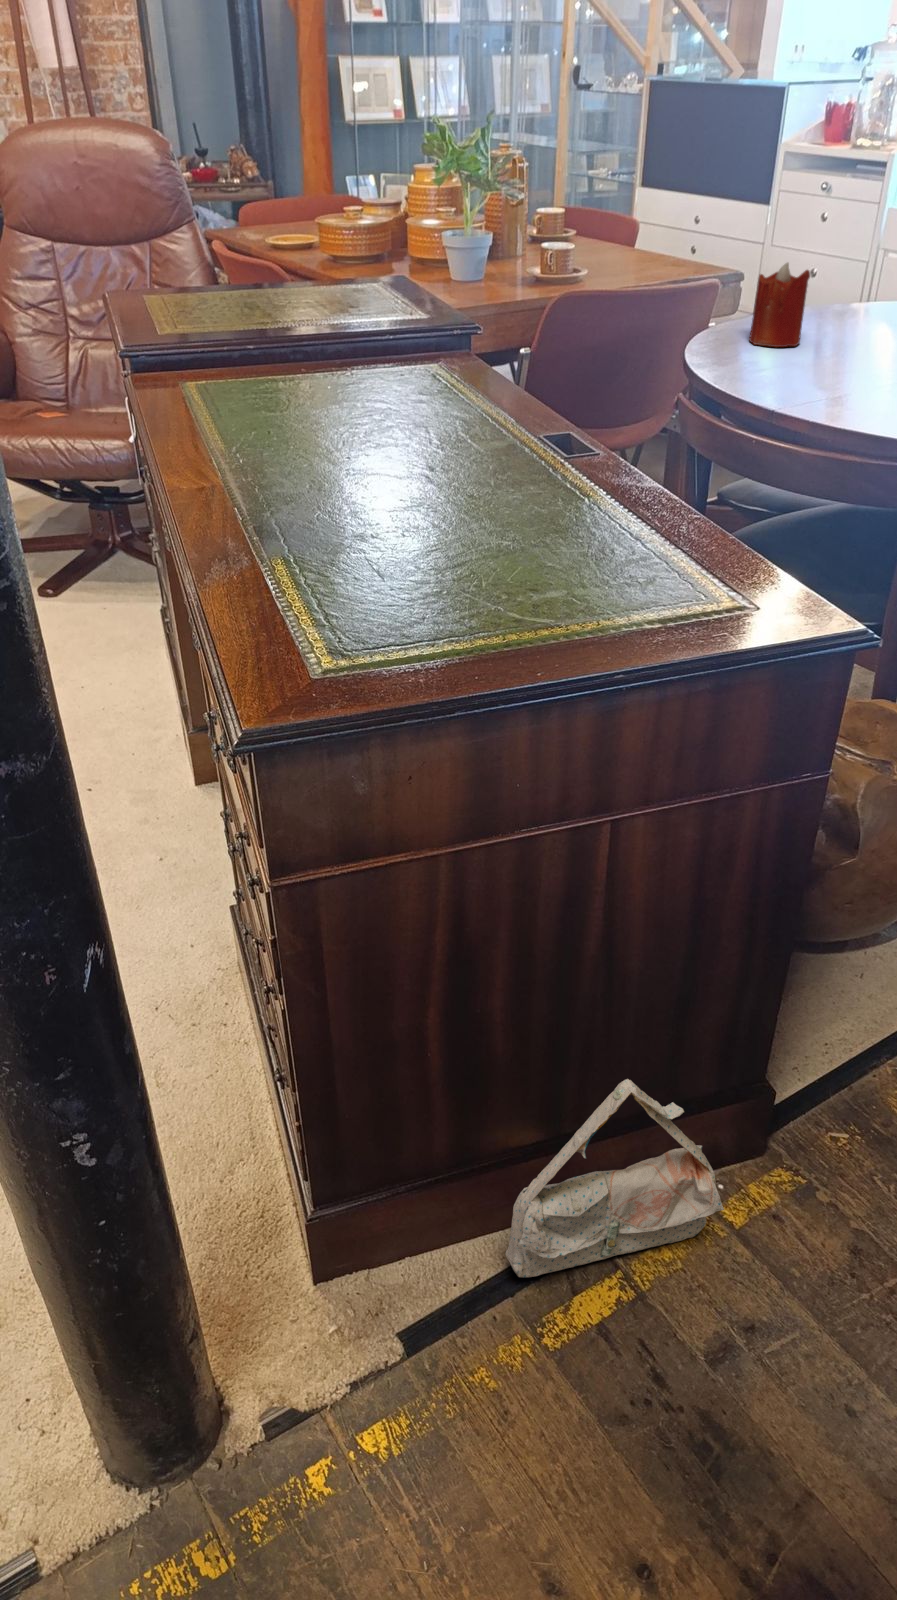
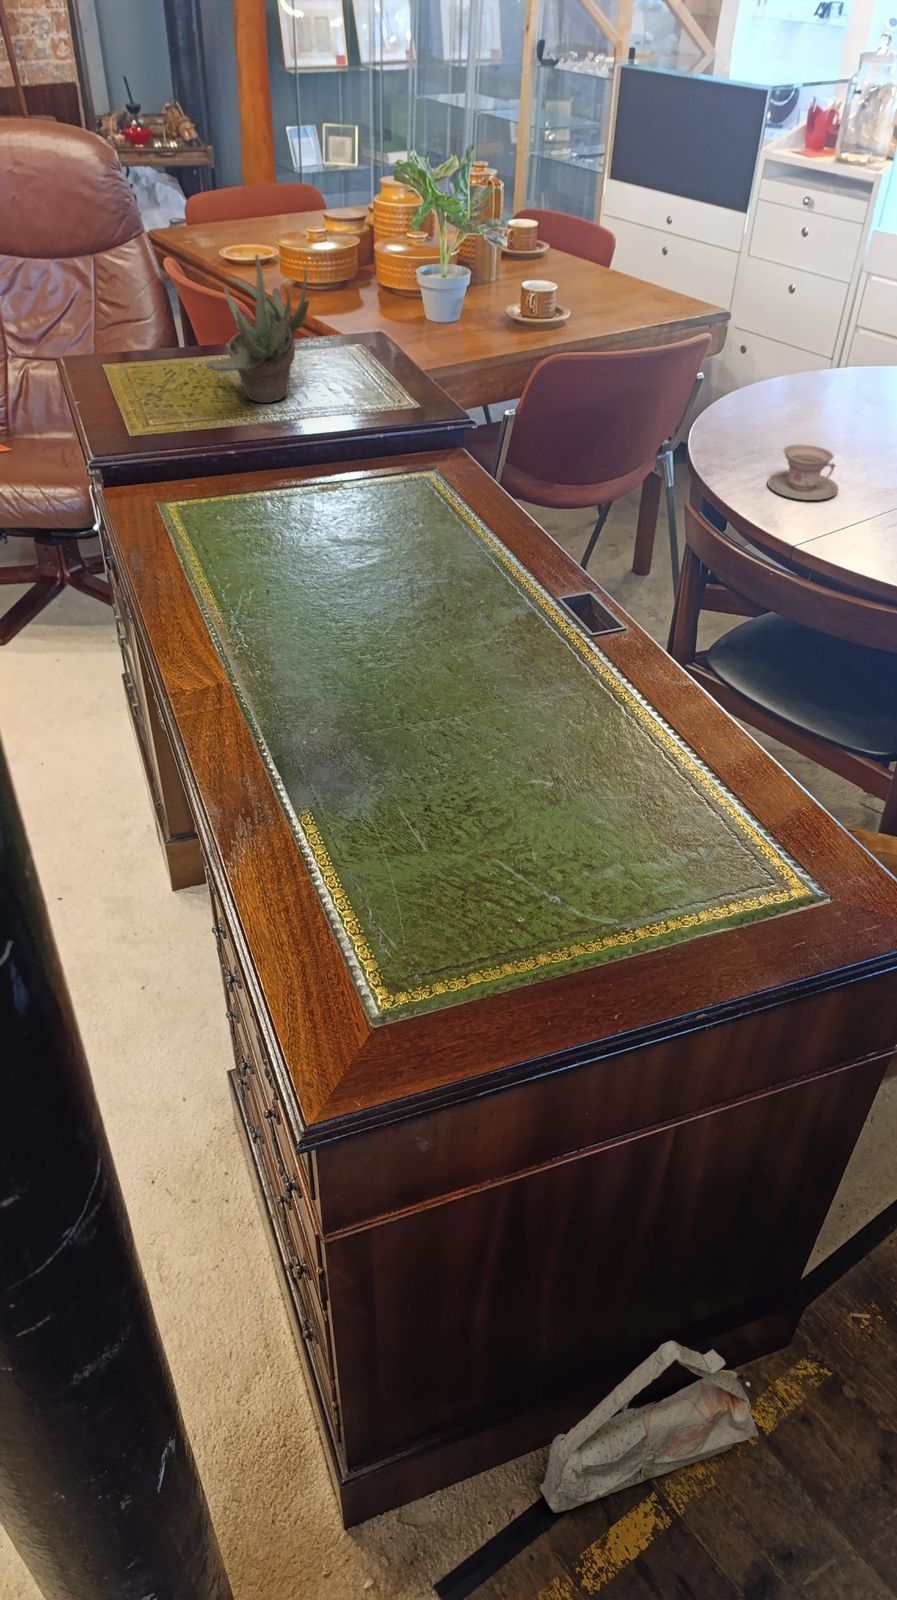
succulent plant: none [230,161,329,310] -> present [205,254,309,403]
candle: present [749,263,810,347] -> none [749,344,815,433]
teacup: none [760,340,828,387] -> present [768,445,839,500]

